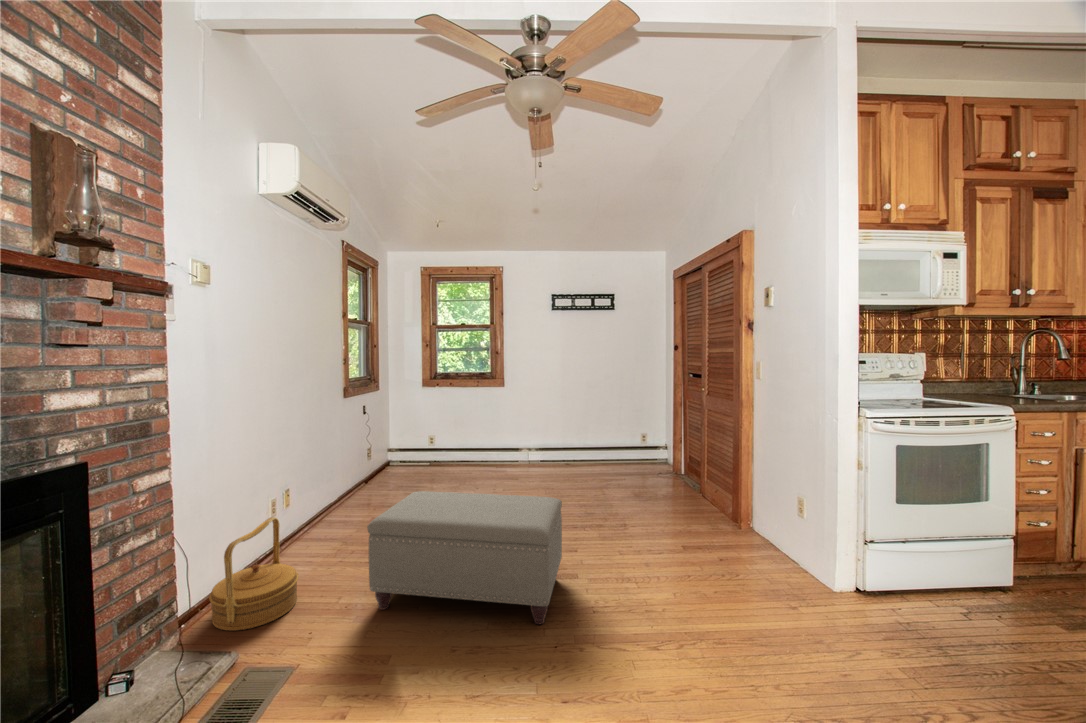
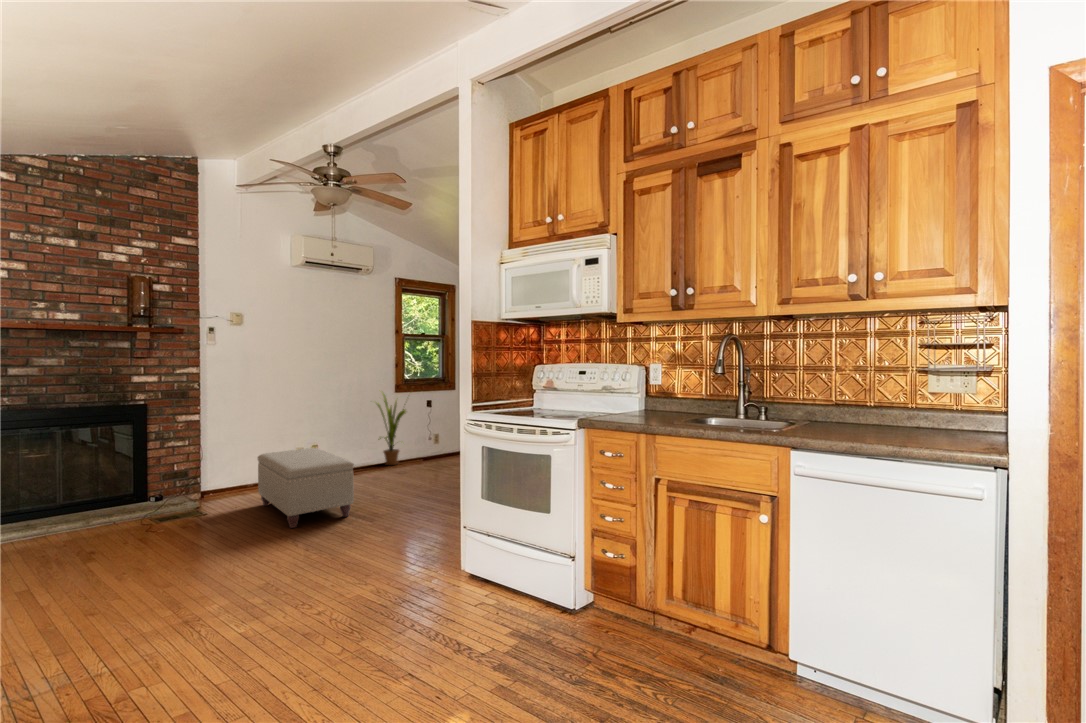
house plant: none [350,394,415,500] -> present [377,394,406,465]
woven basket: present [209,517,298,631] -> none [211,449,258,499]

